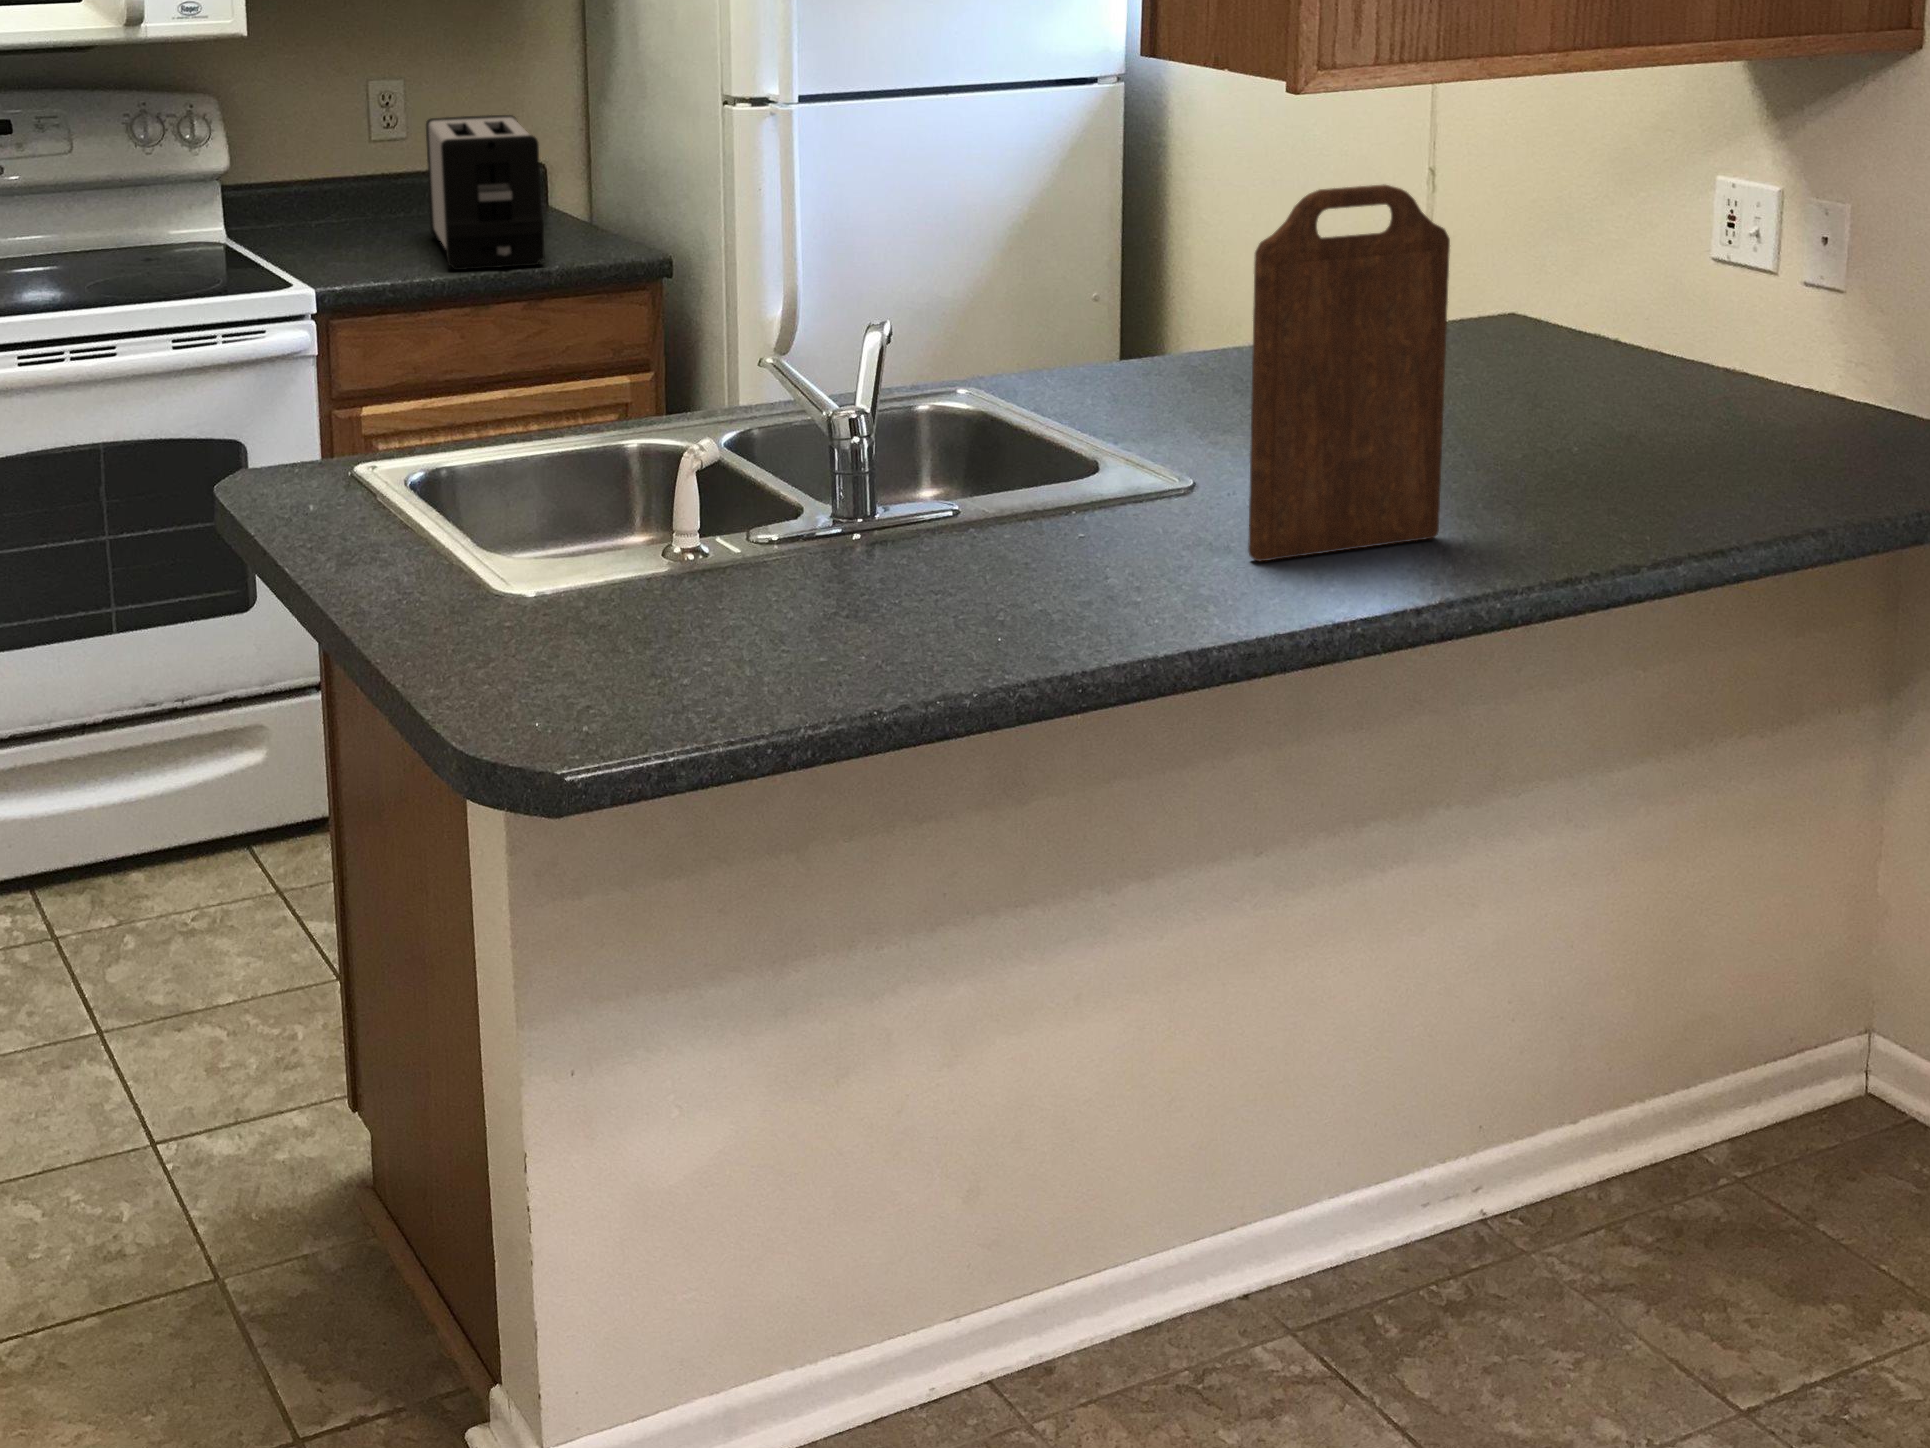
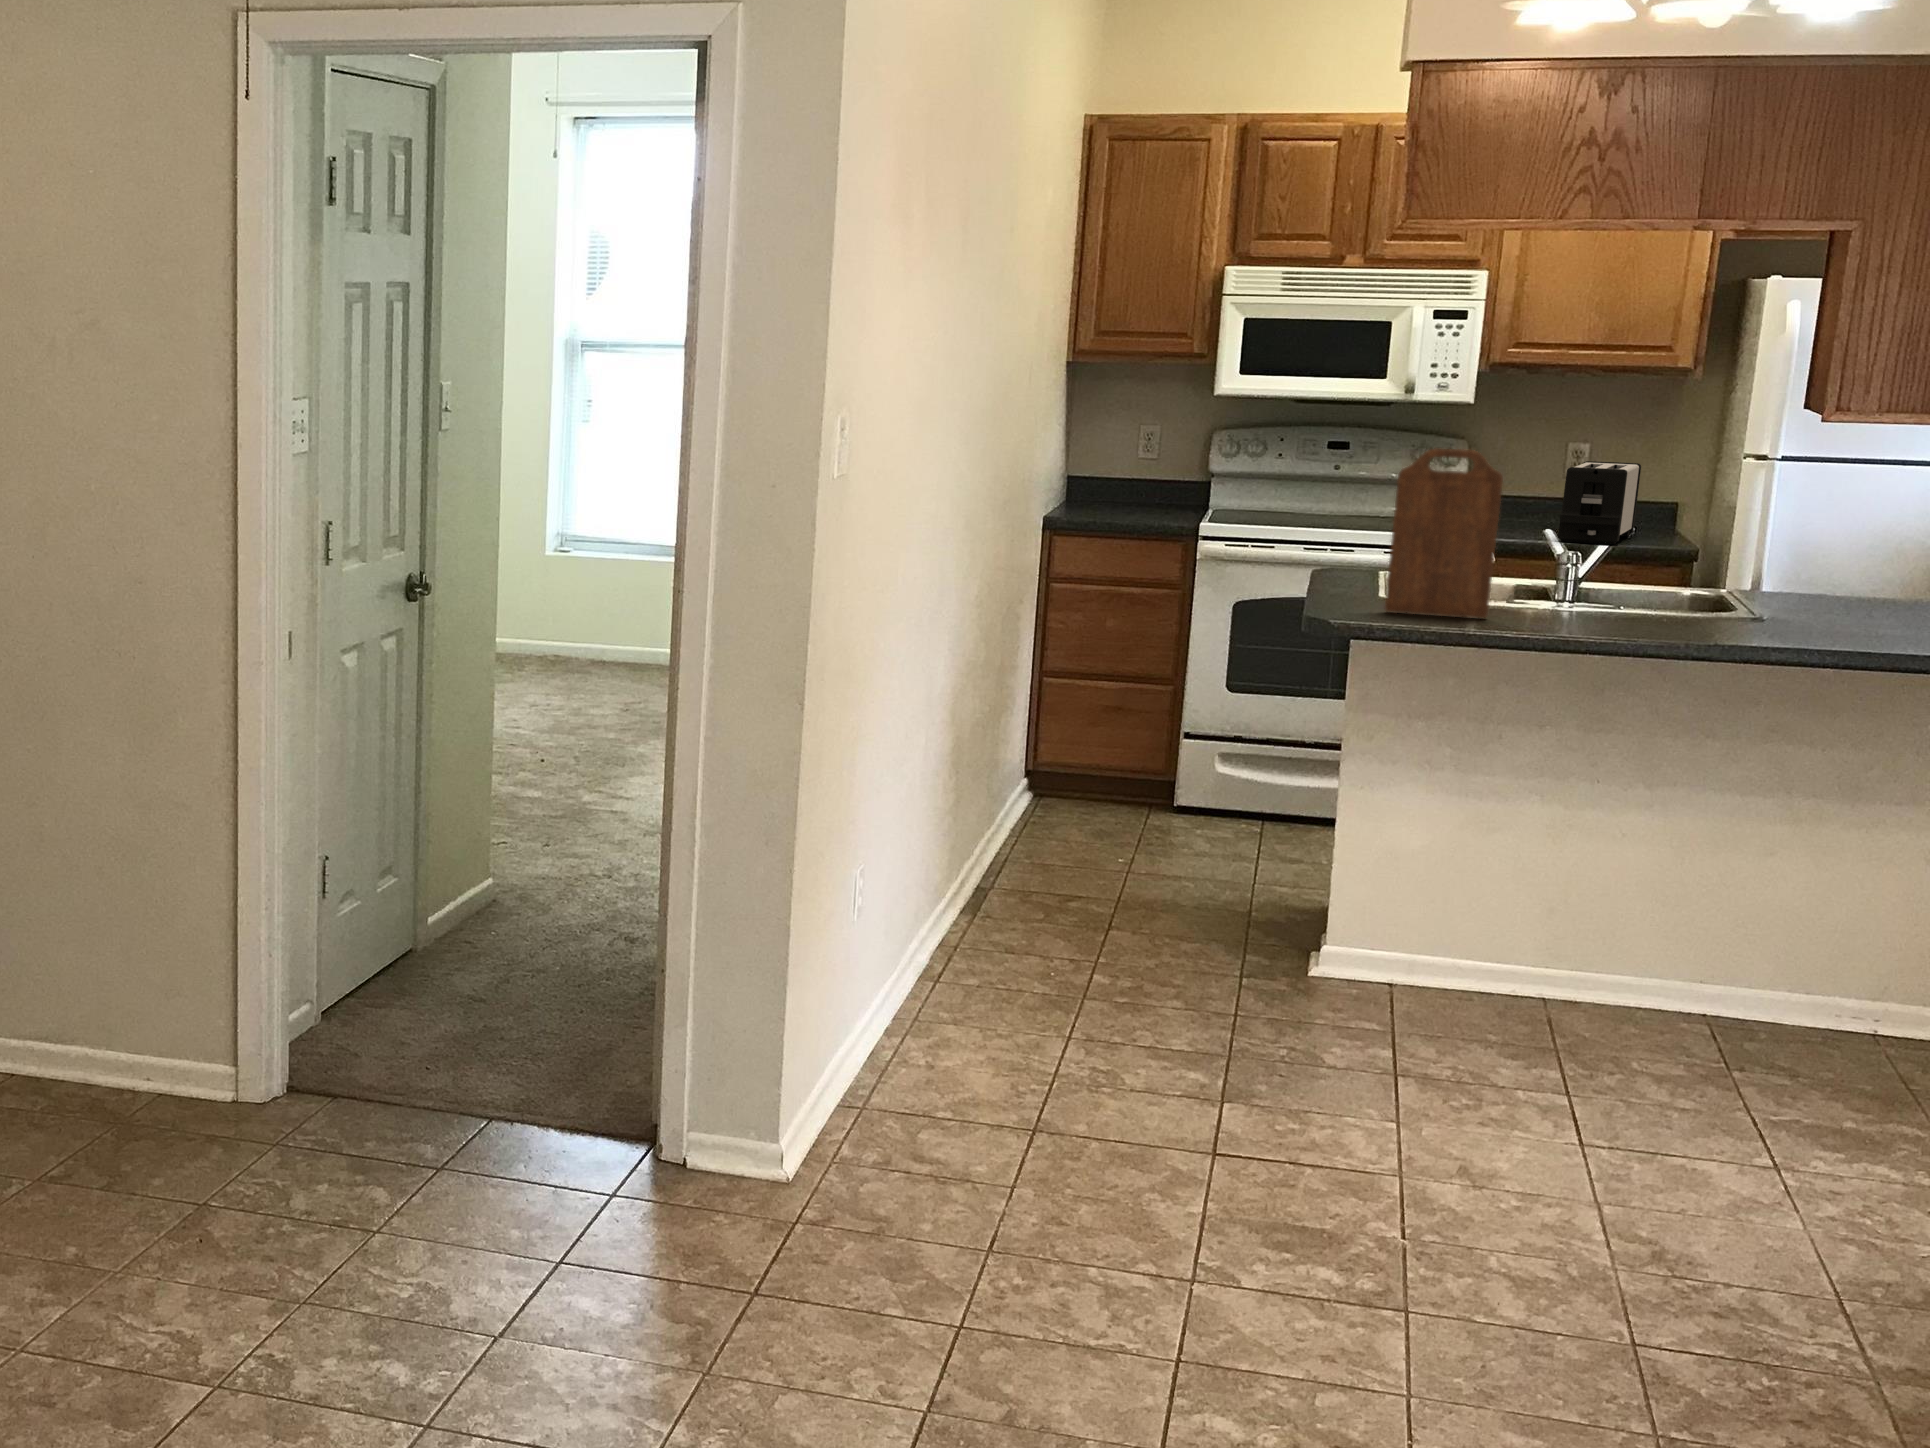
cutting board: present [1248,184,1450,561] -> present [1385,449,1503,618]

